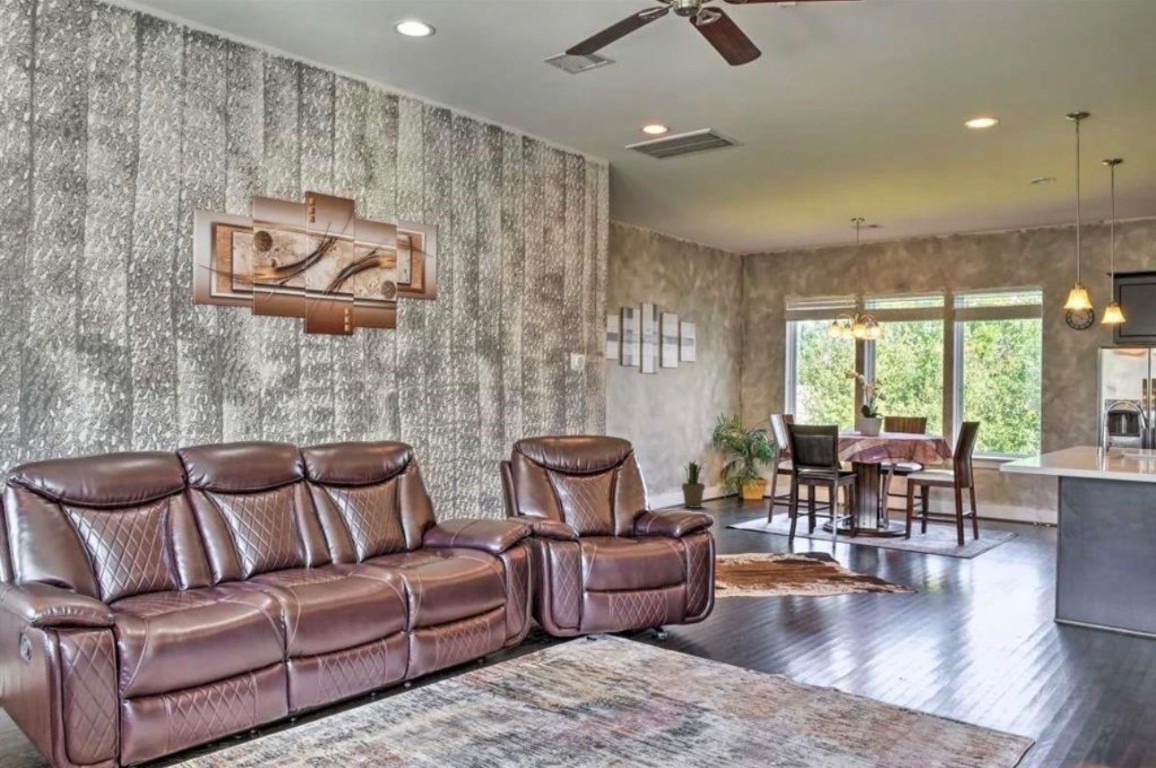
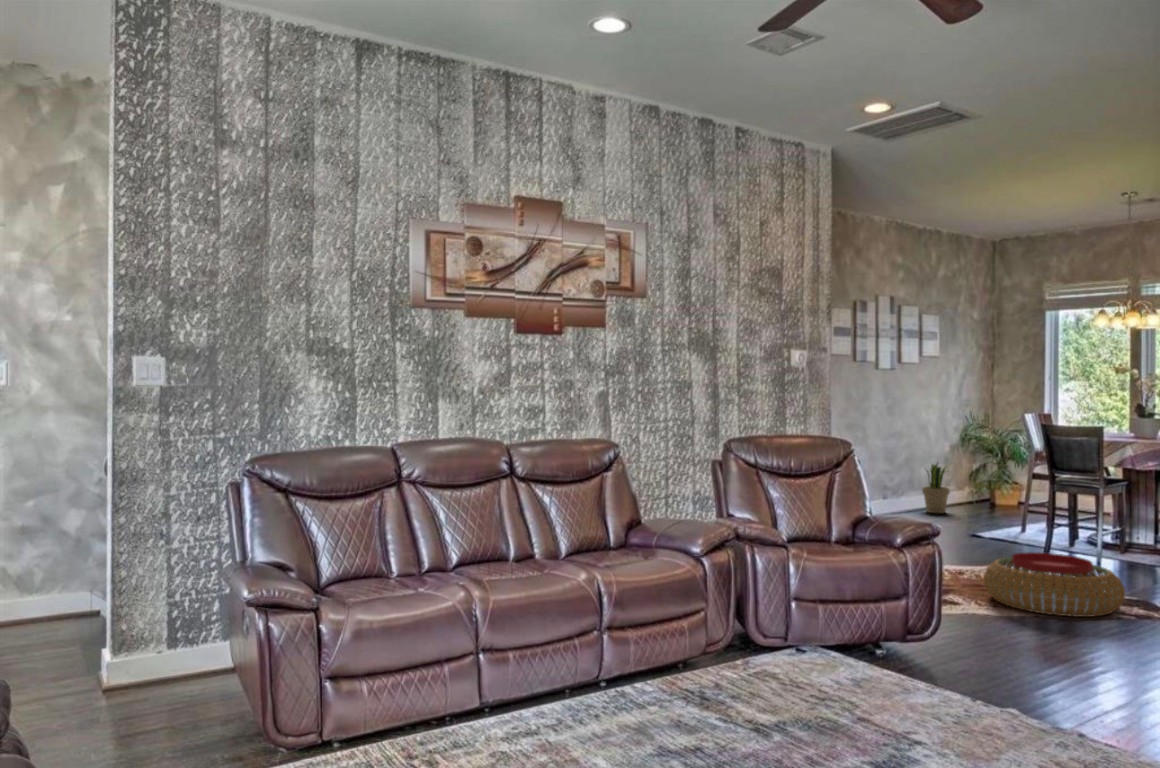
pouf: none [740,538,851,591] -> present [984,552,1125,617]

